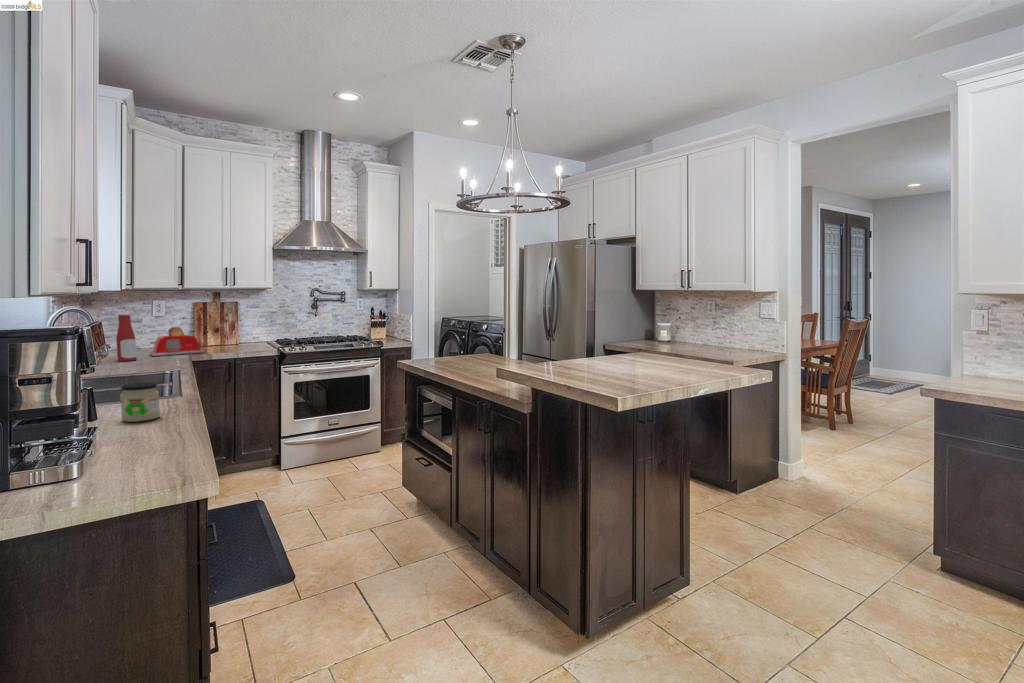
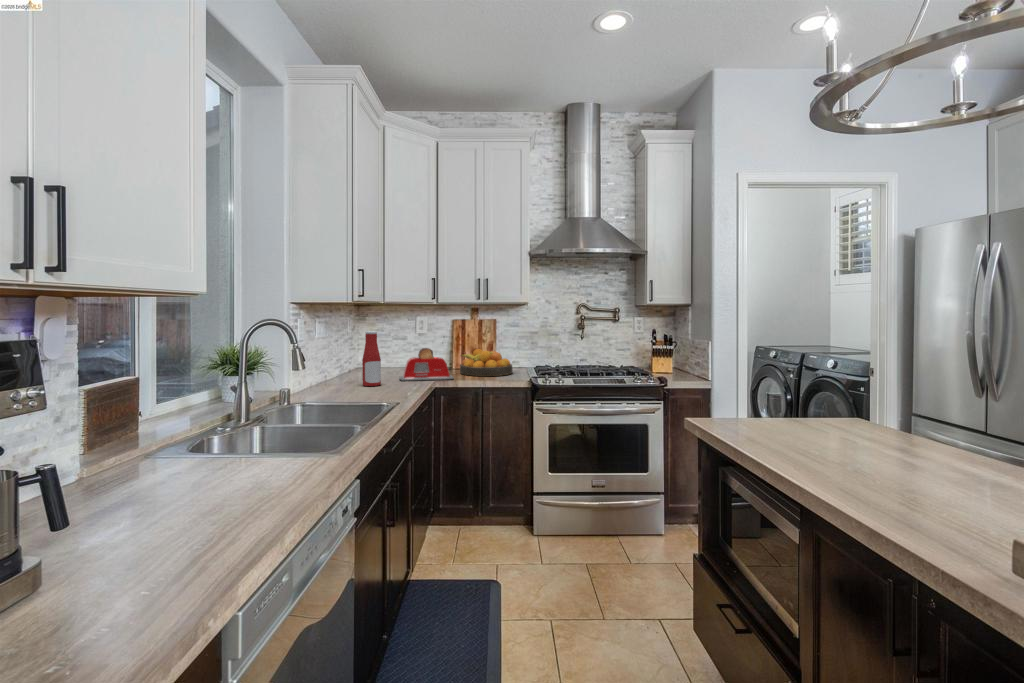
fruit bowl: none [205,327,256,349] -> present [460,349,513,376]
jar: present [120,383,160,422] -> none [203,465,267,541]

